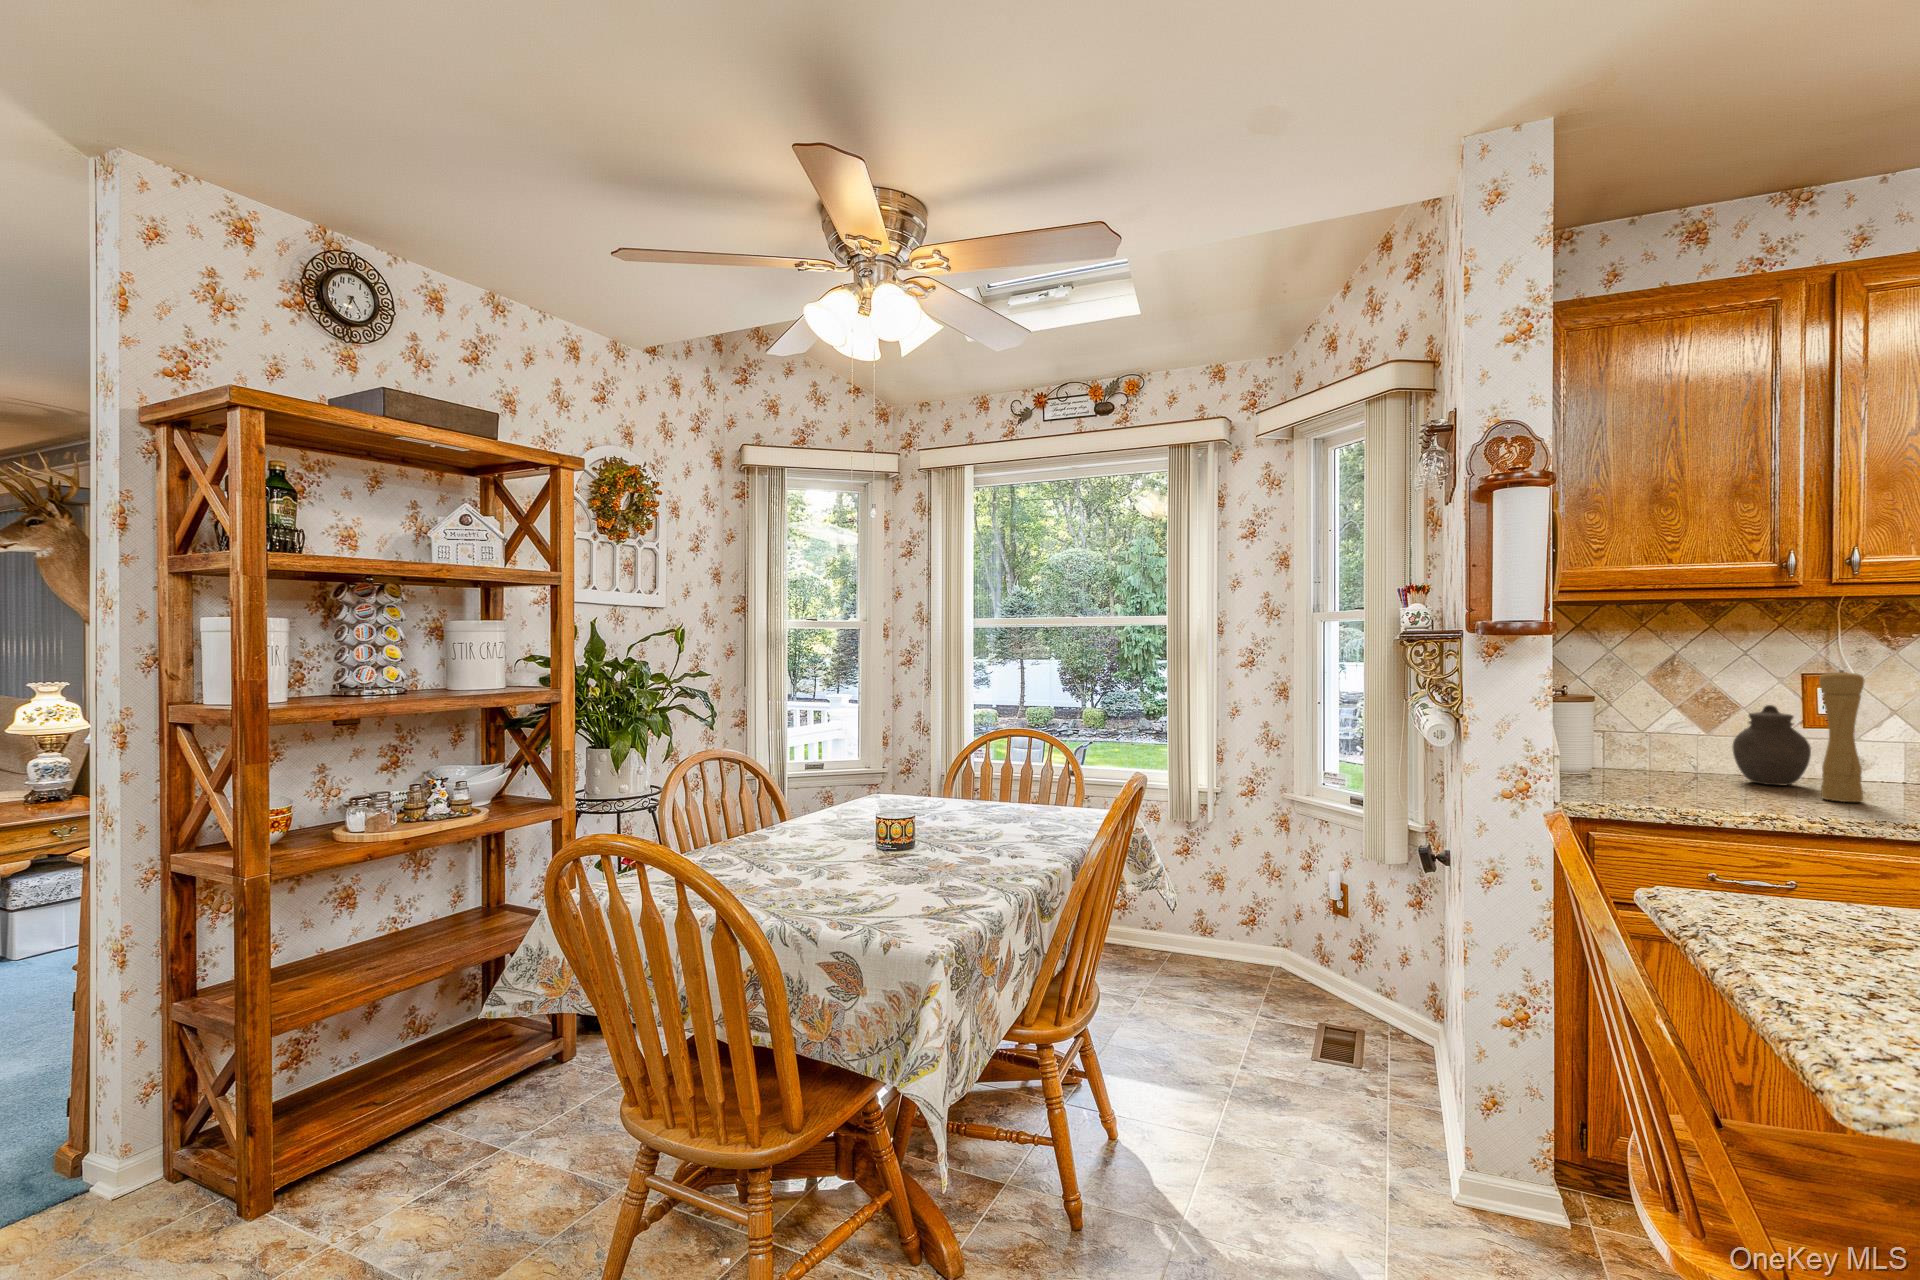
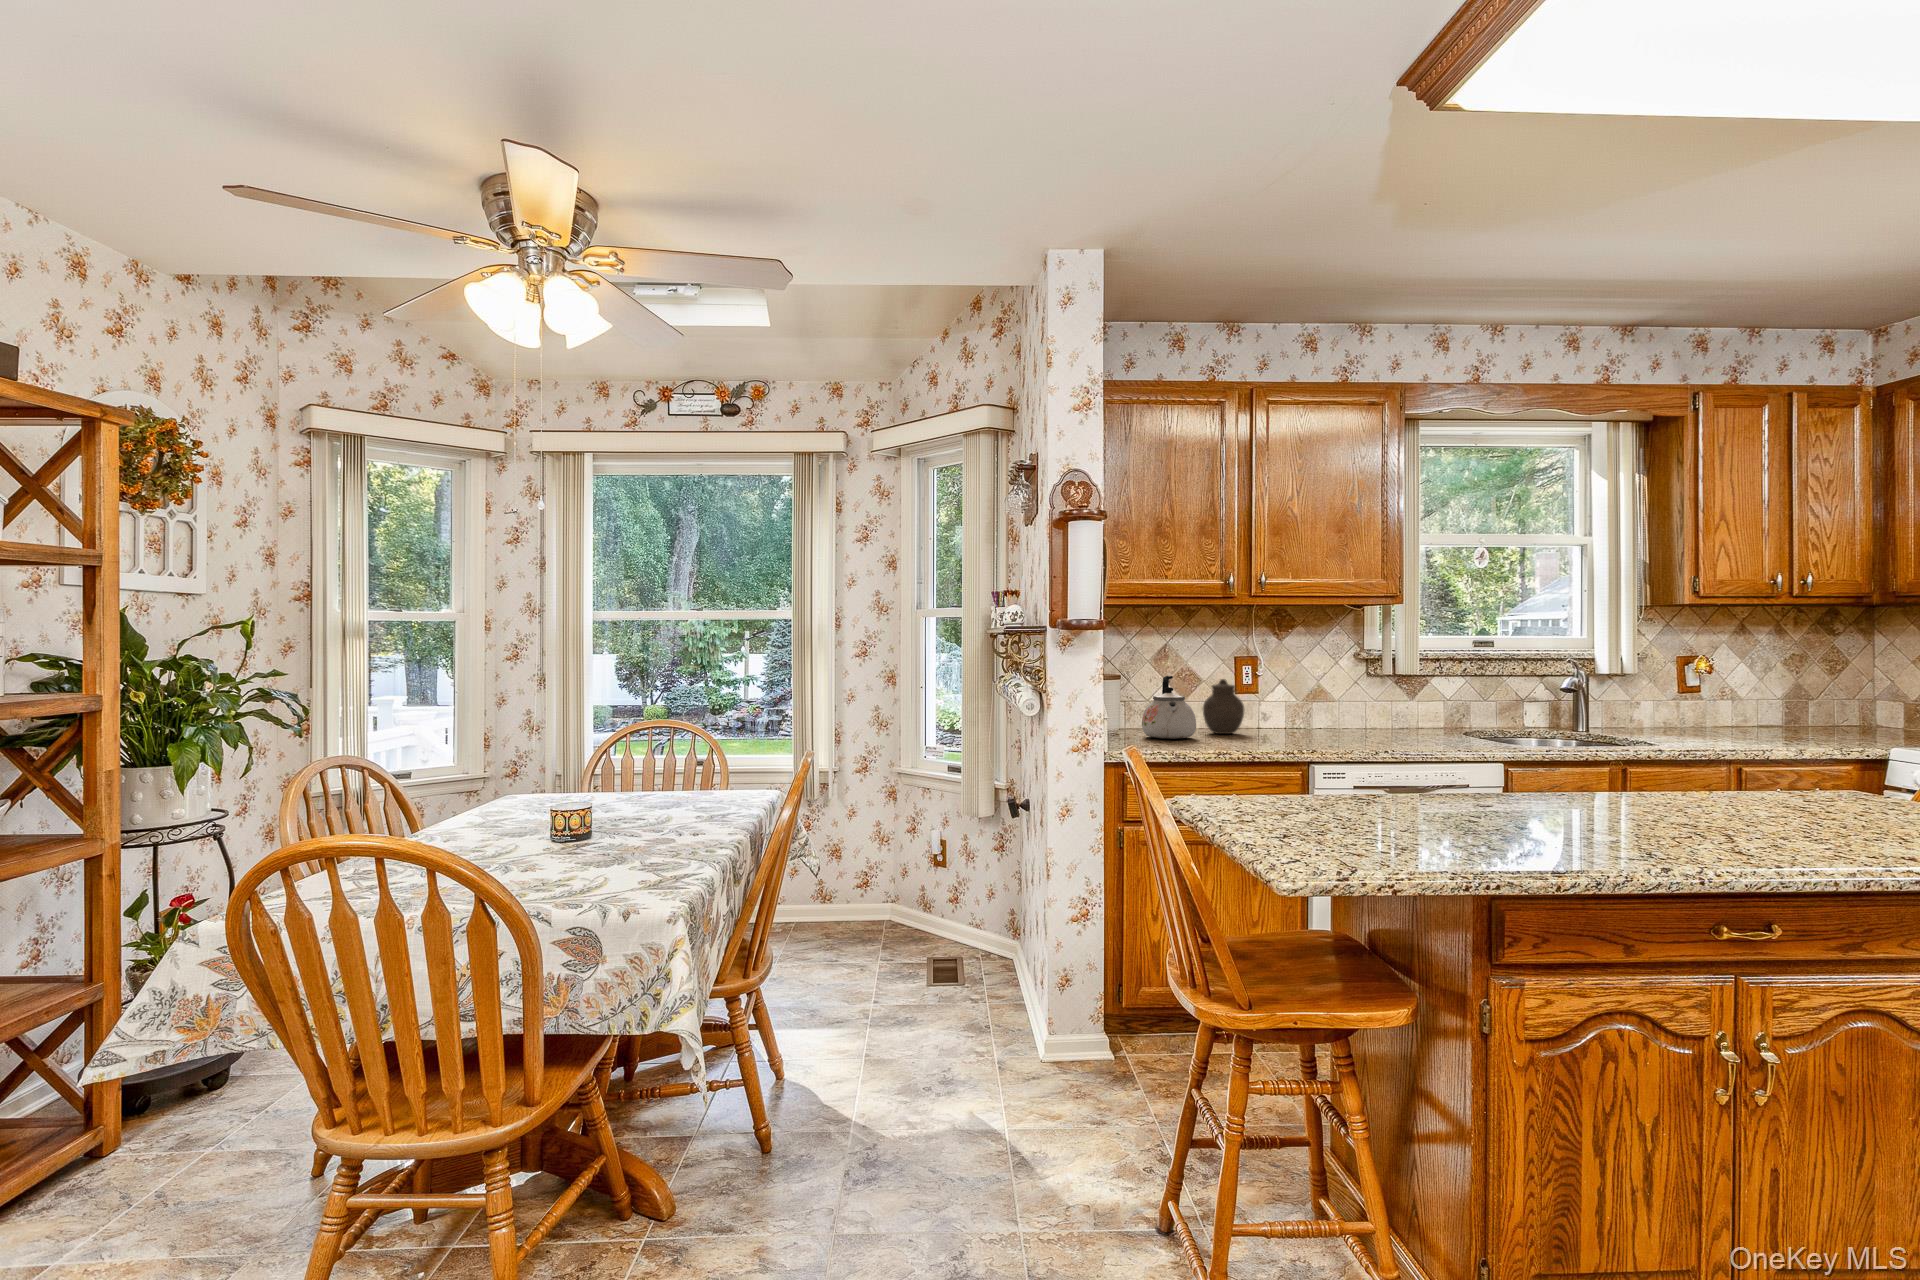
pepper mill: present [1819,670,1864,802] -> none [1248,654,1270,740]
kettle: none [1626,700,1721,789] -> present [1142,676,1196,739]

